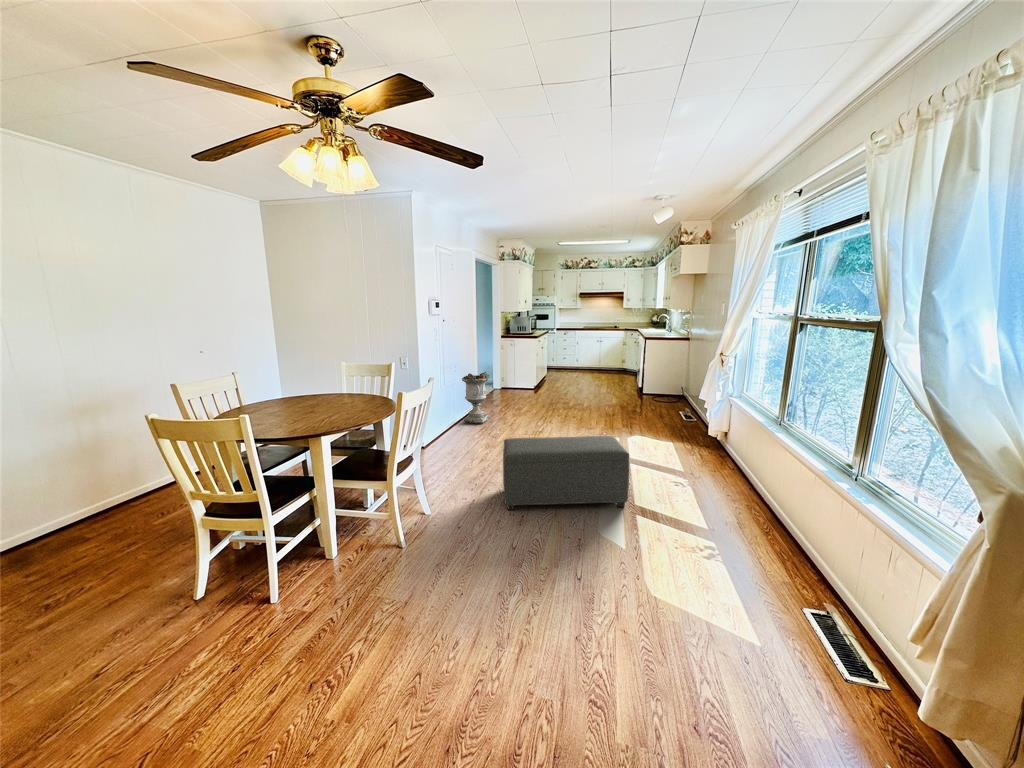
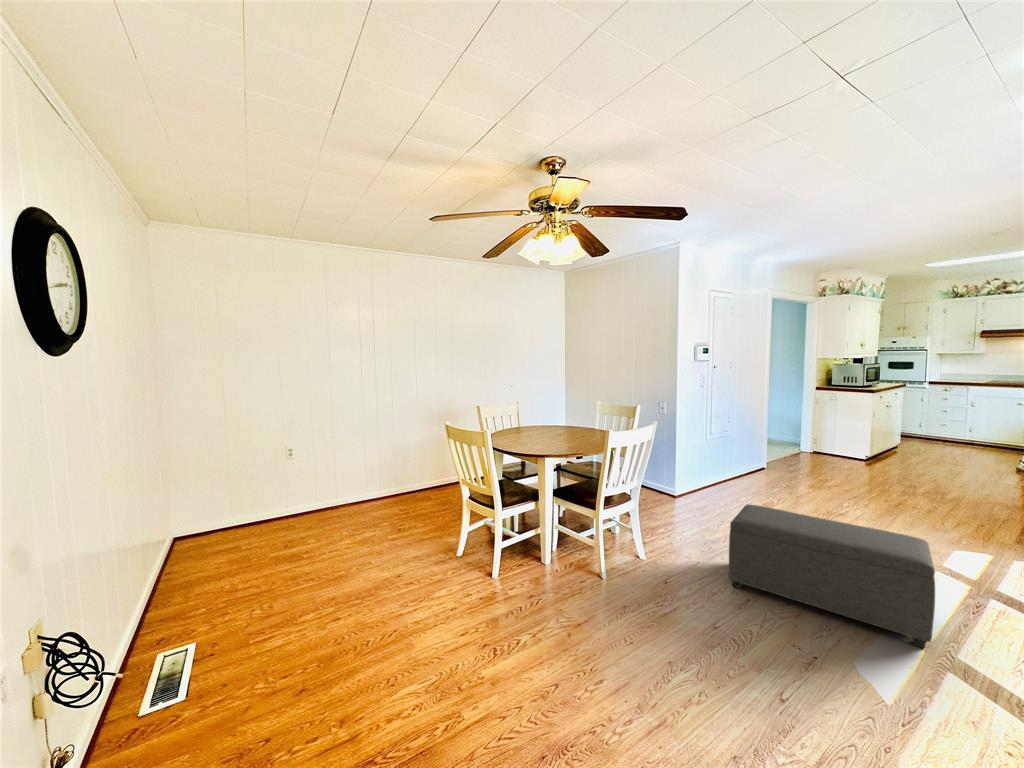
planter: present [462,372,489,423] -> none [737,426,776,486]

